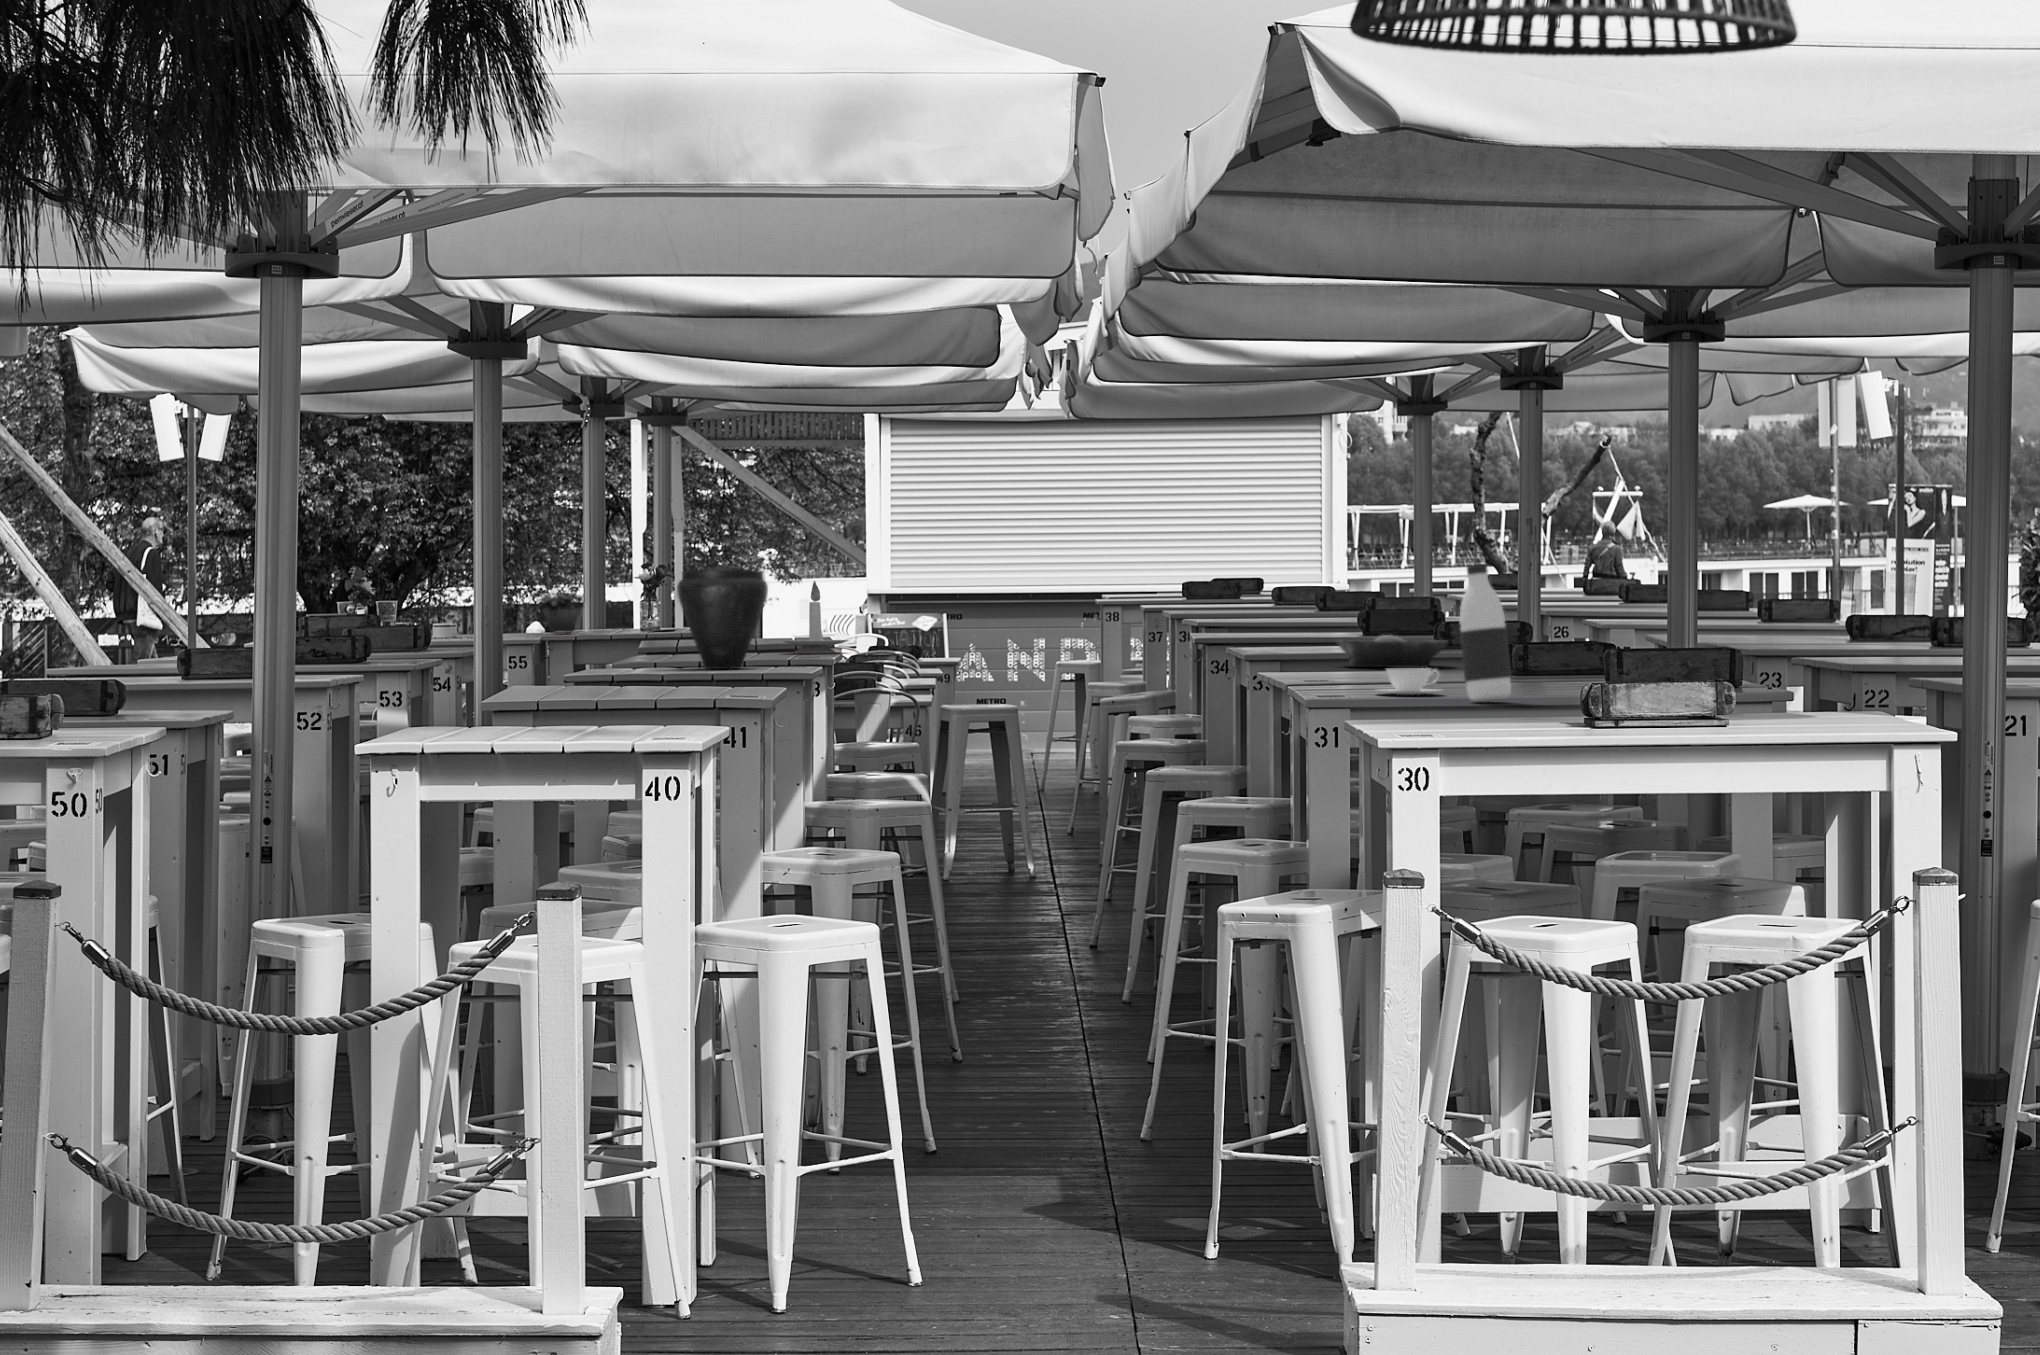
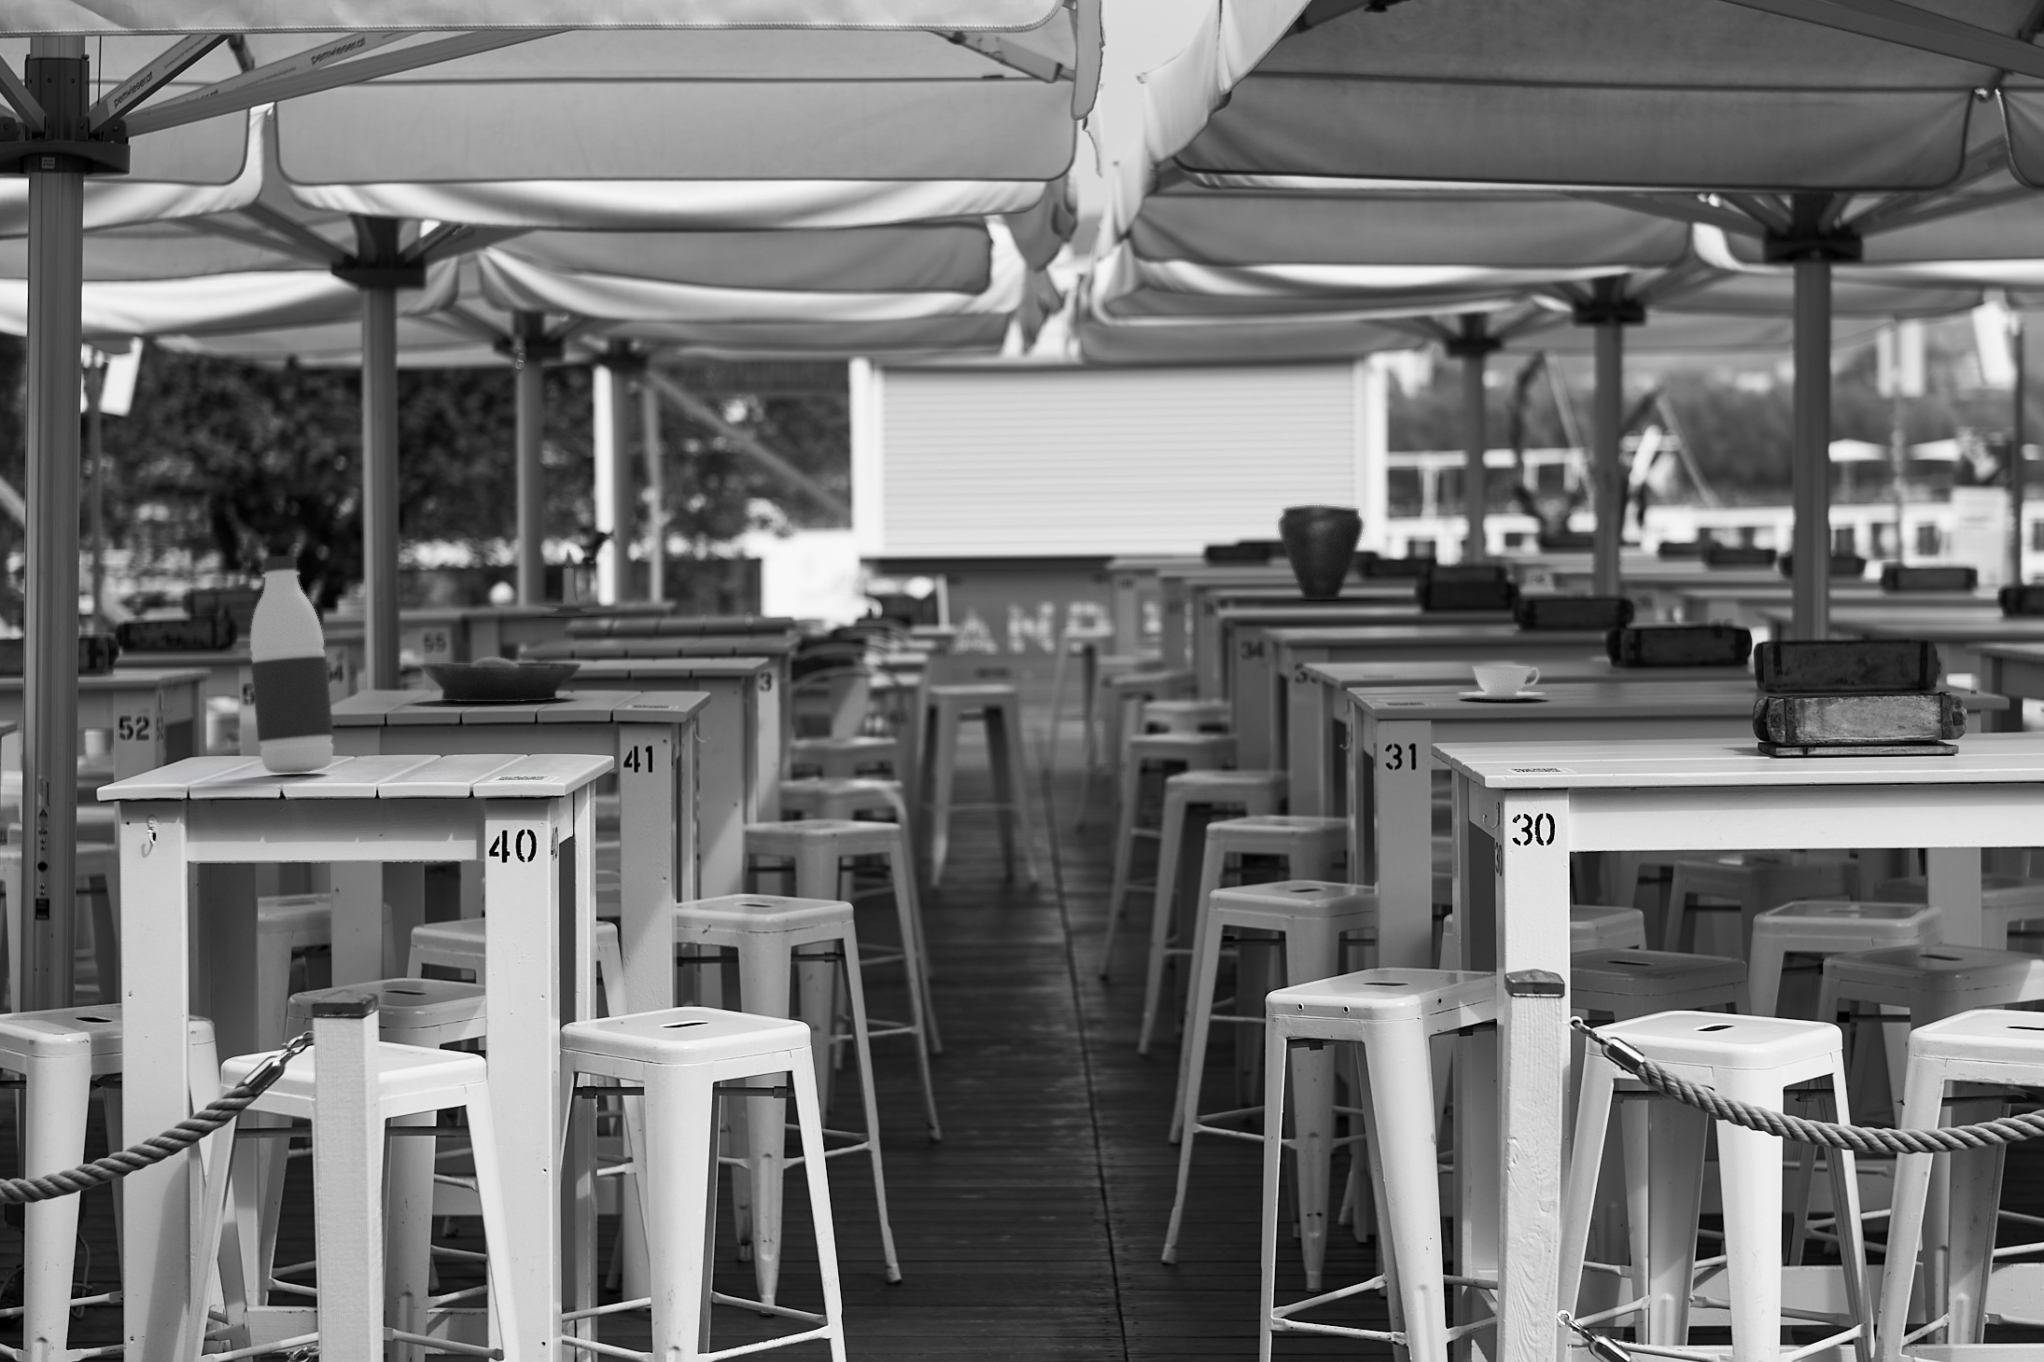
water bottle: present [1459,564,1512,702] -> present [250,556,333,773]
vase: present [677,567,768,669] -> present [1278,505,1364,600]
candle holder: present [782,581,848,653] -> present [542,551,595,616]
flower arrangement: present [539,592,584,634] -> none [467,558,539,607]
bowl: present [1336,635,1448,667] -> present [421,657,581,702]

